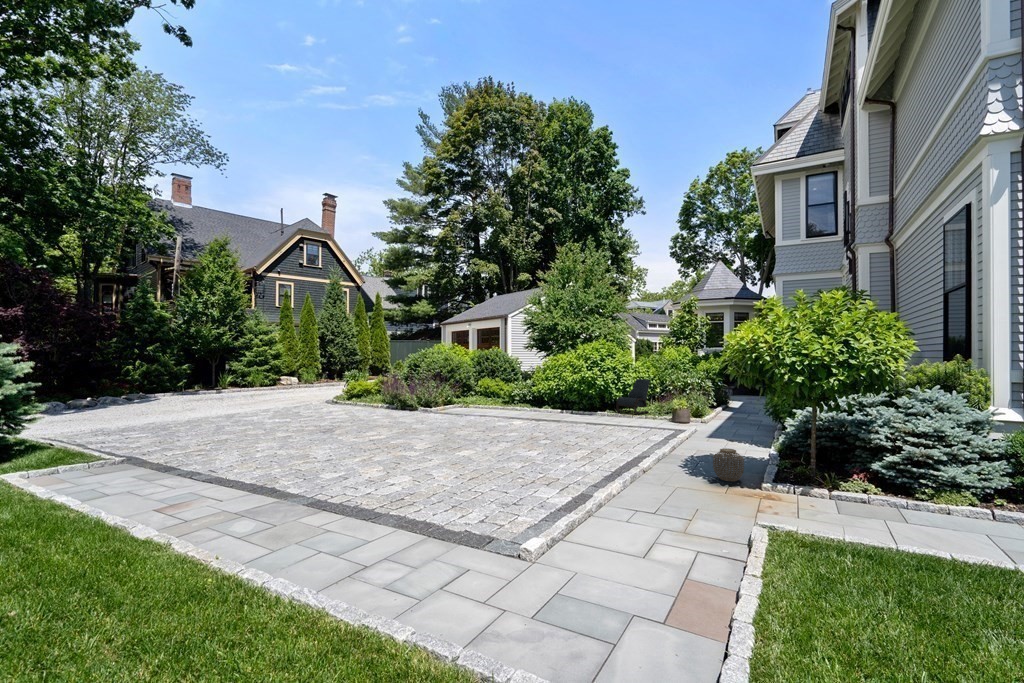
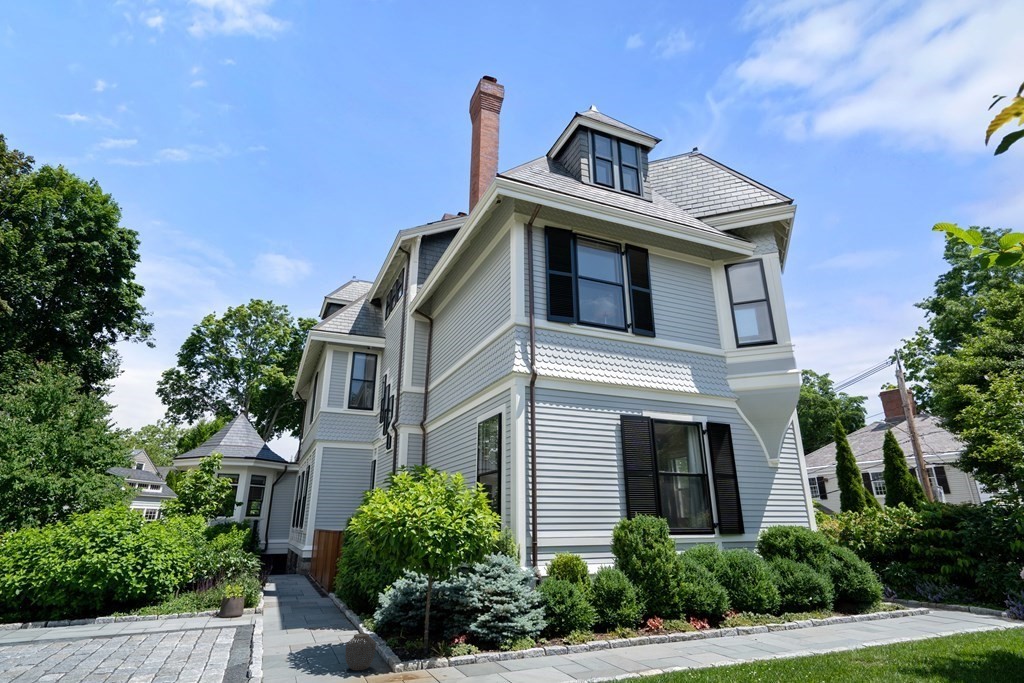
lounge chair: present [616,379,650,415] -> none [130,562,184,614]

